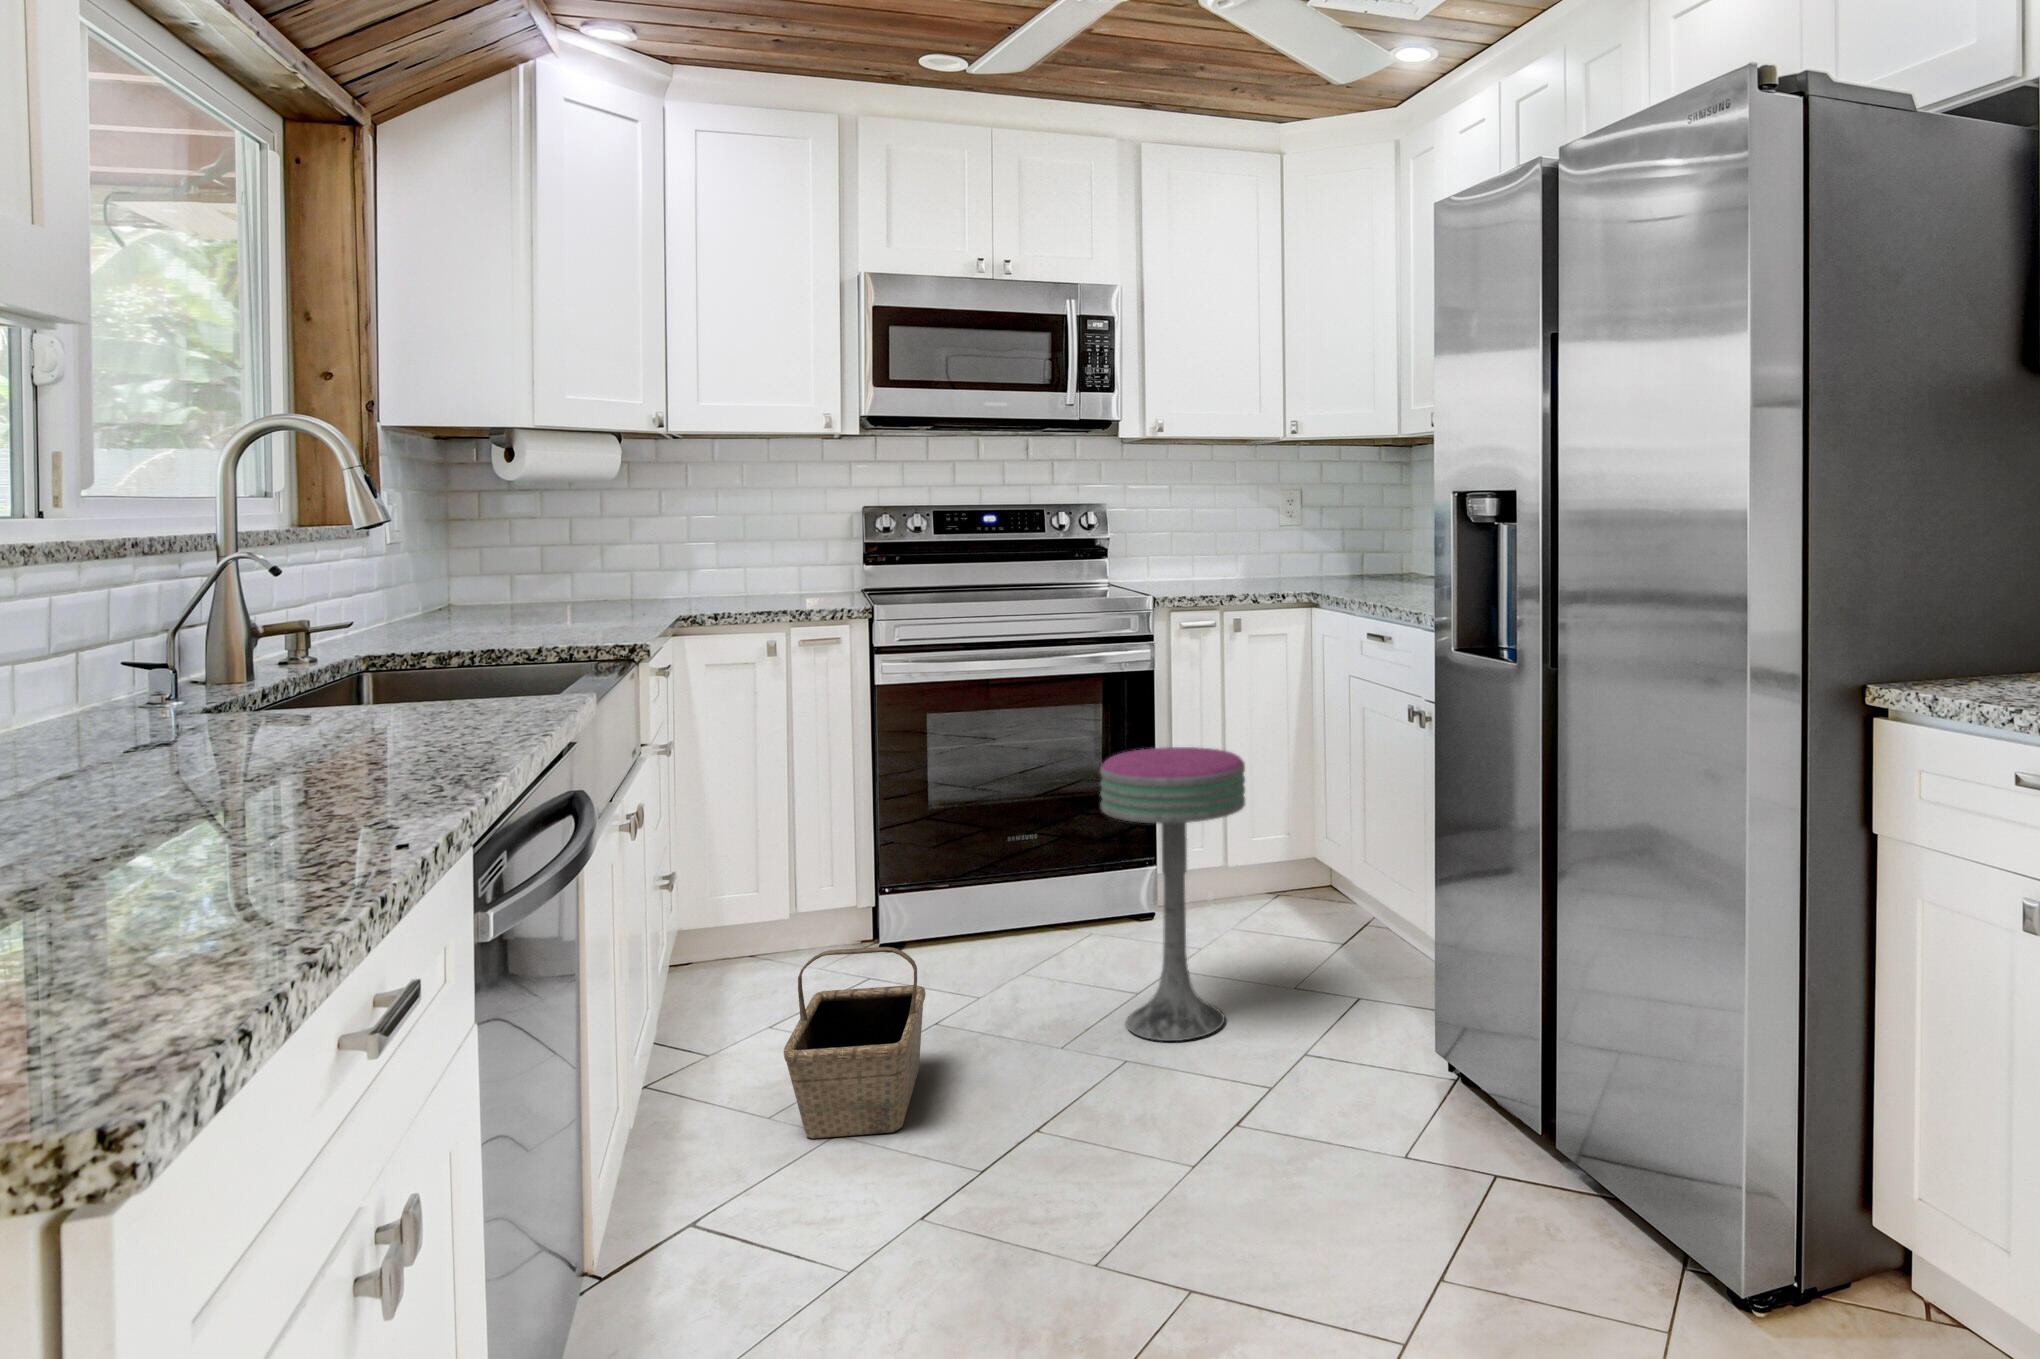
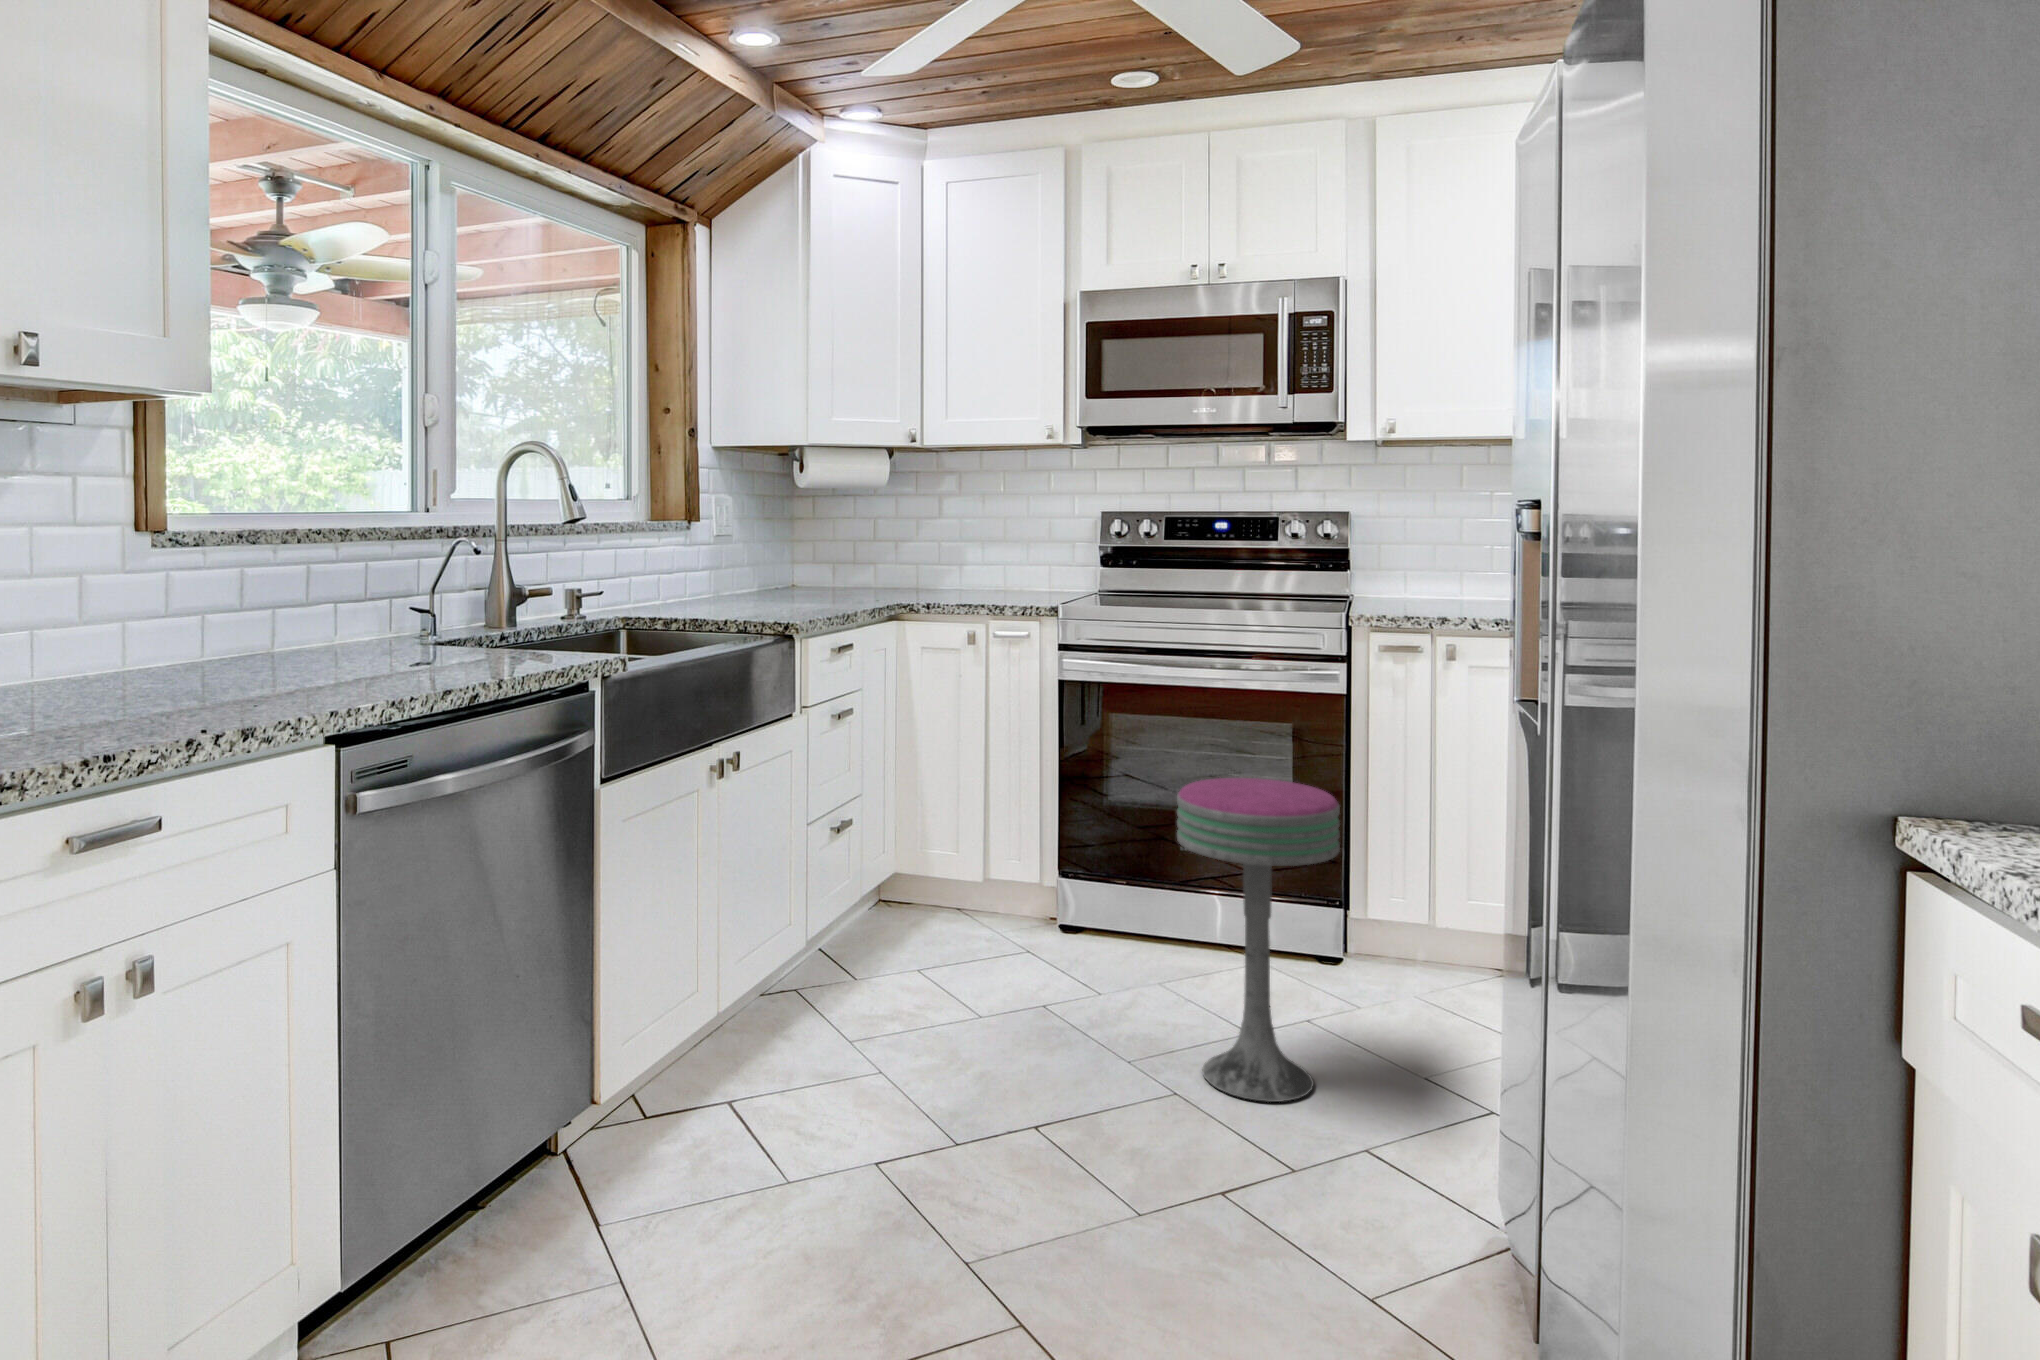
basket: present [784,947,926,1139] -> none [838,915,994,1094]

